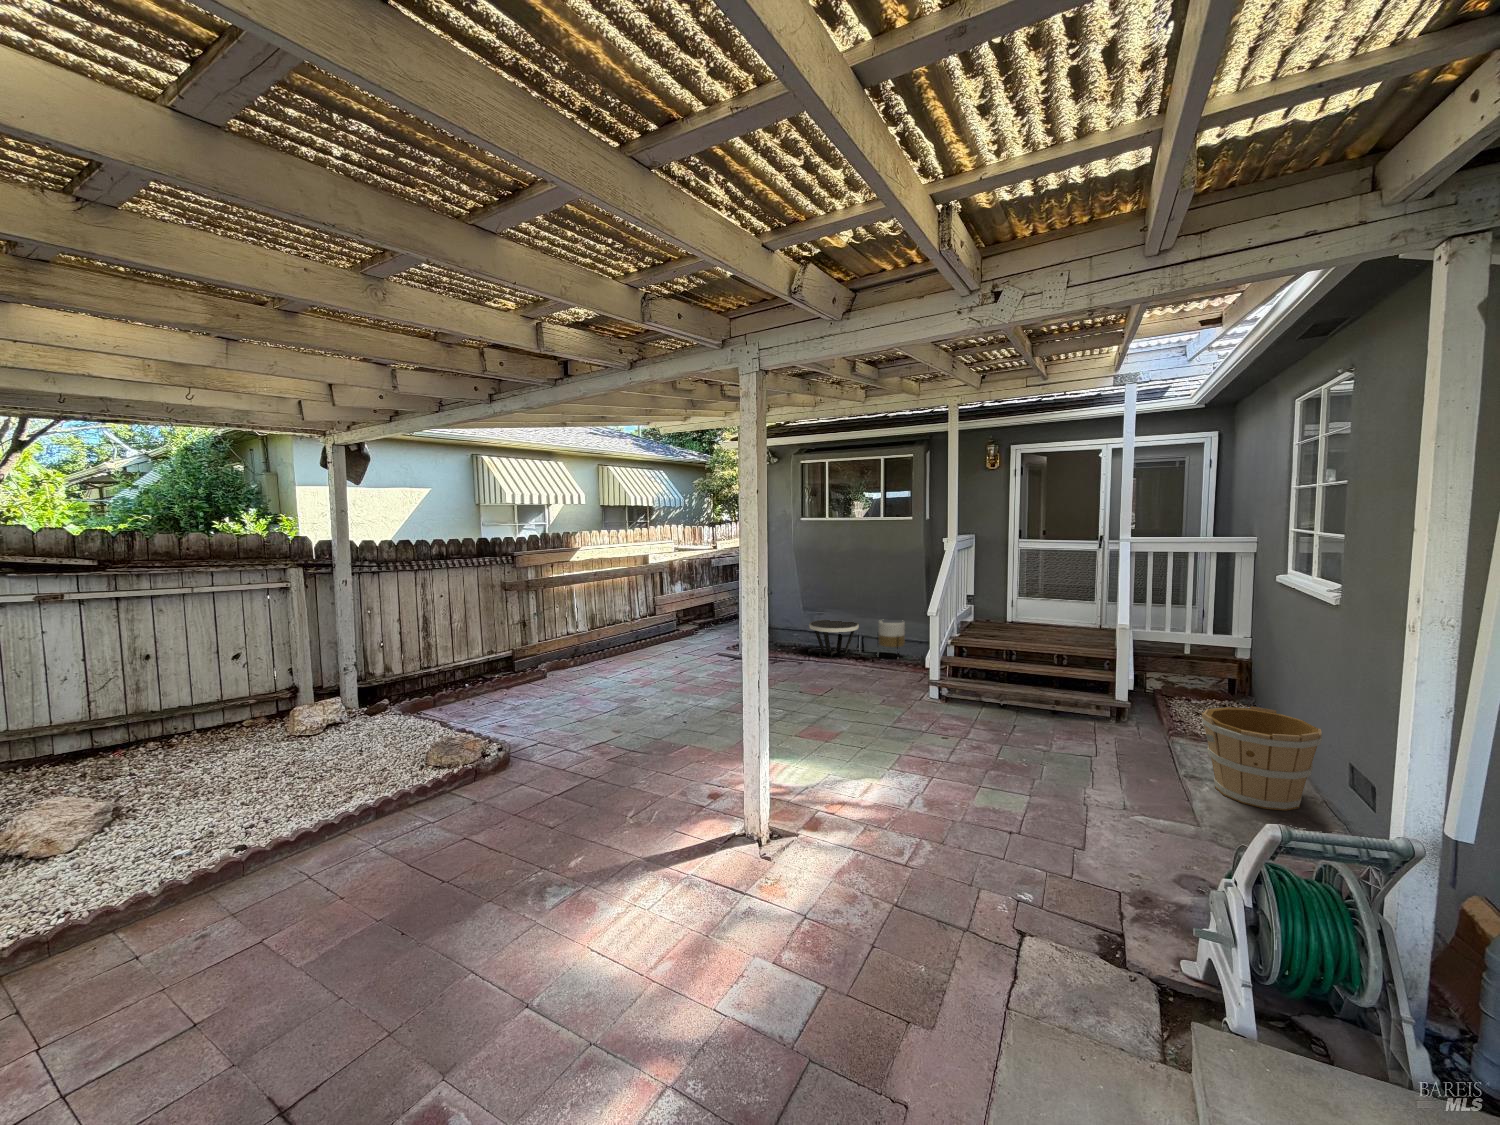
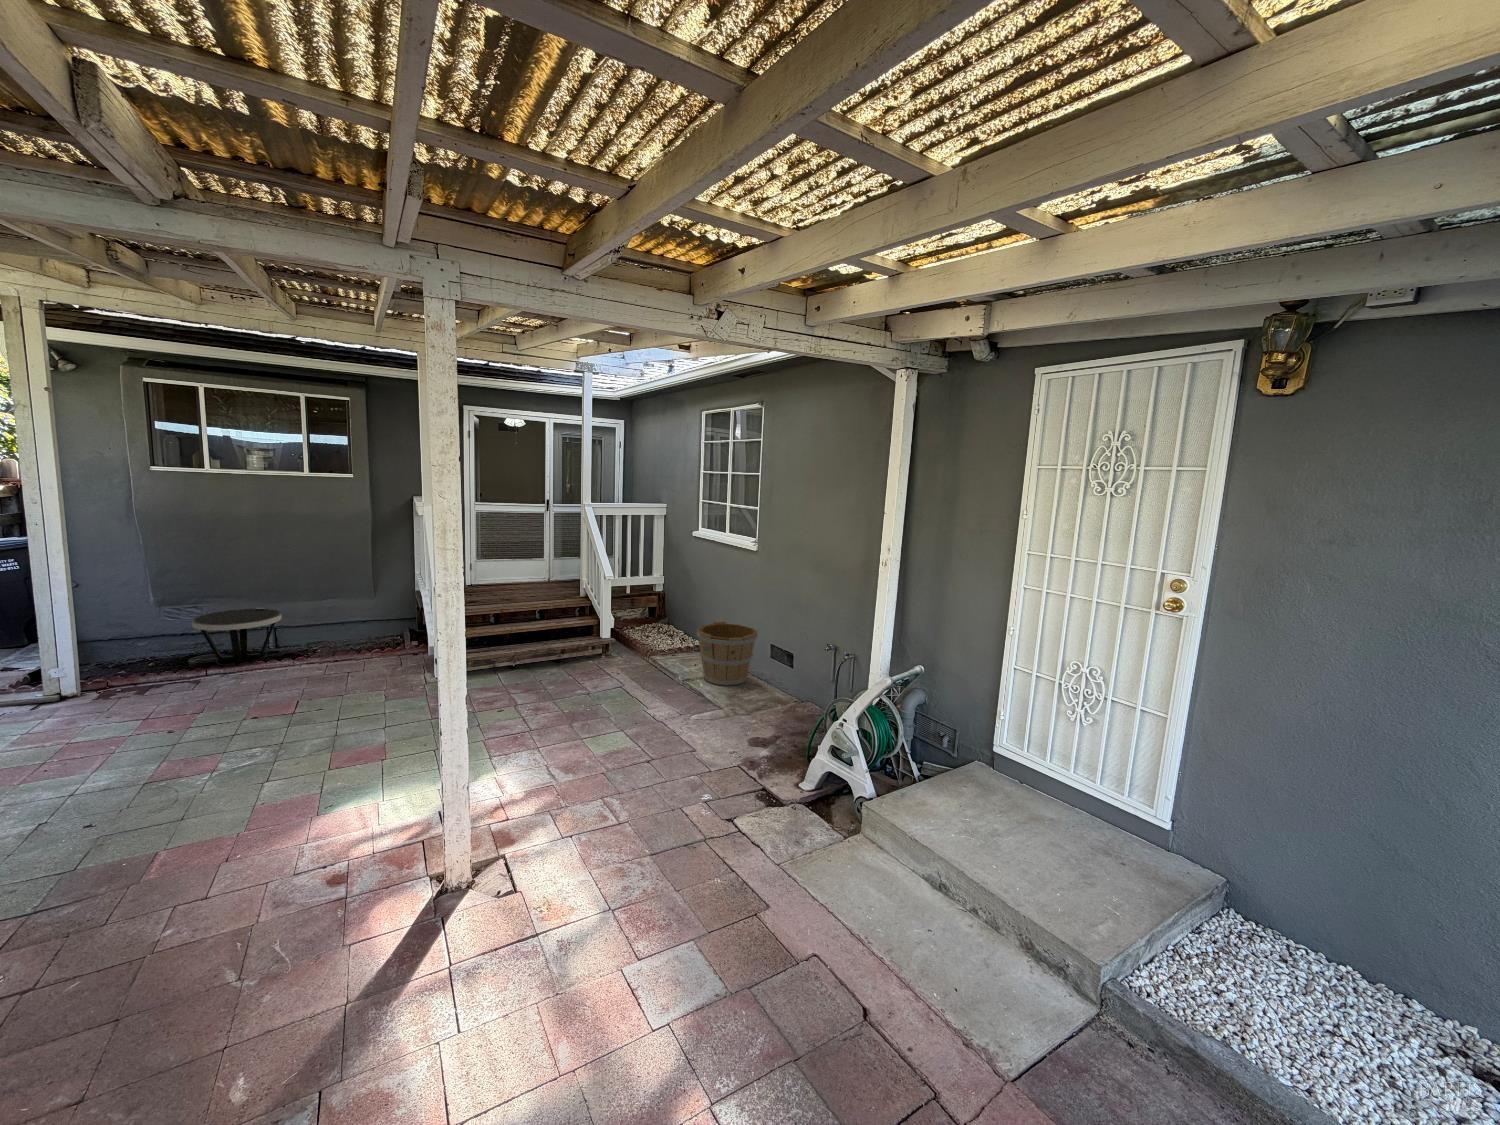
planter: present [878,620,905,649] -> none [312,598,352,648]

